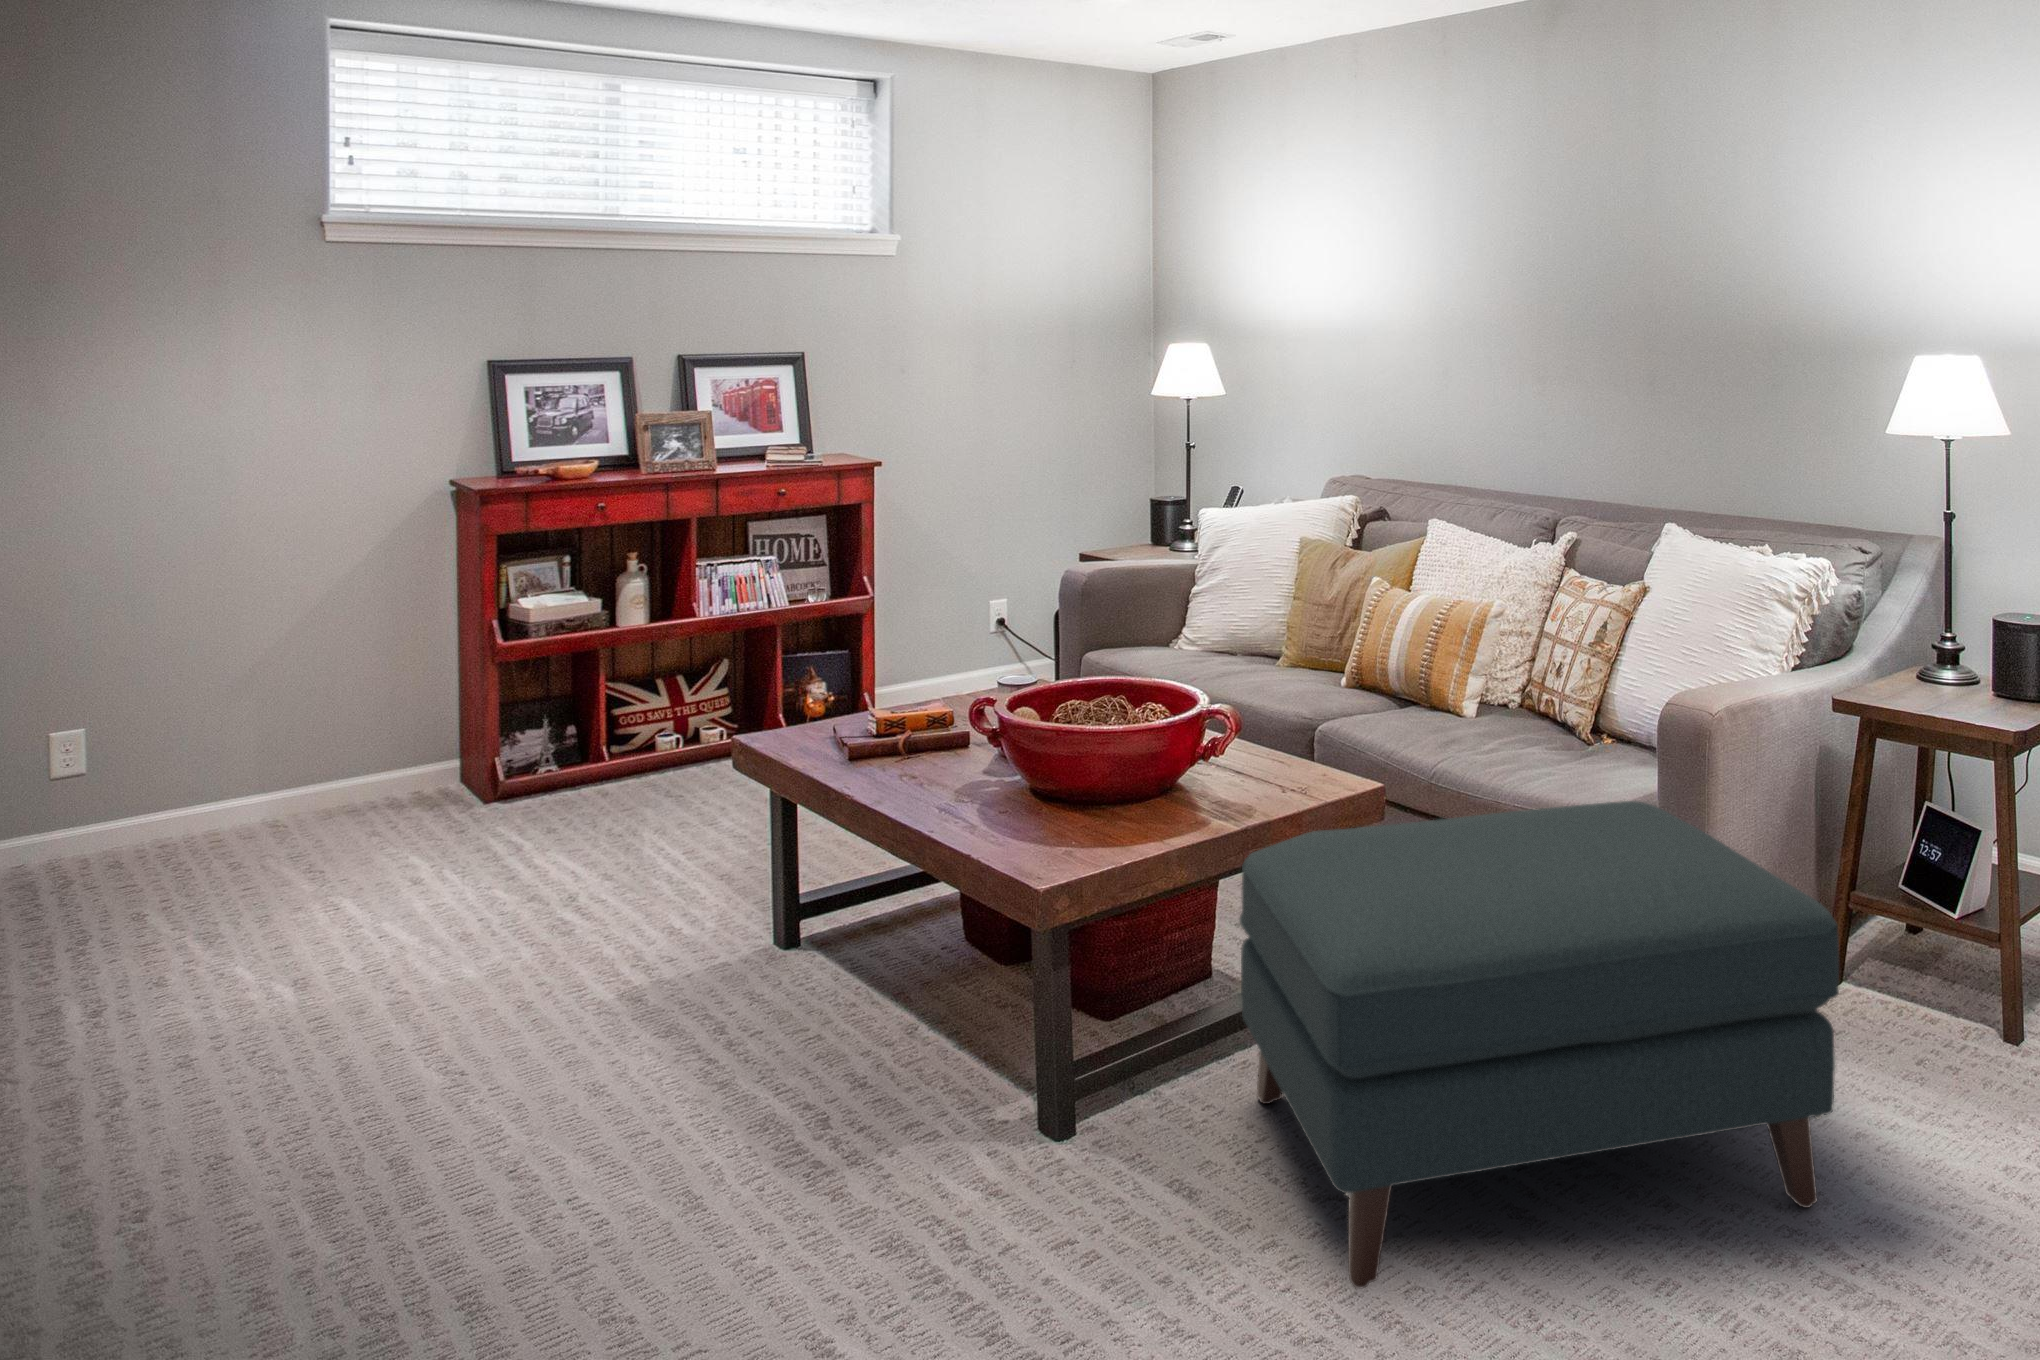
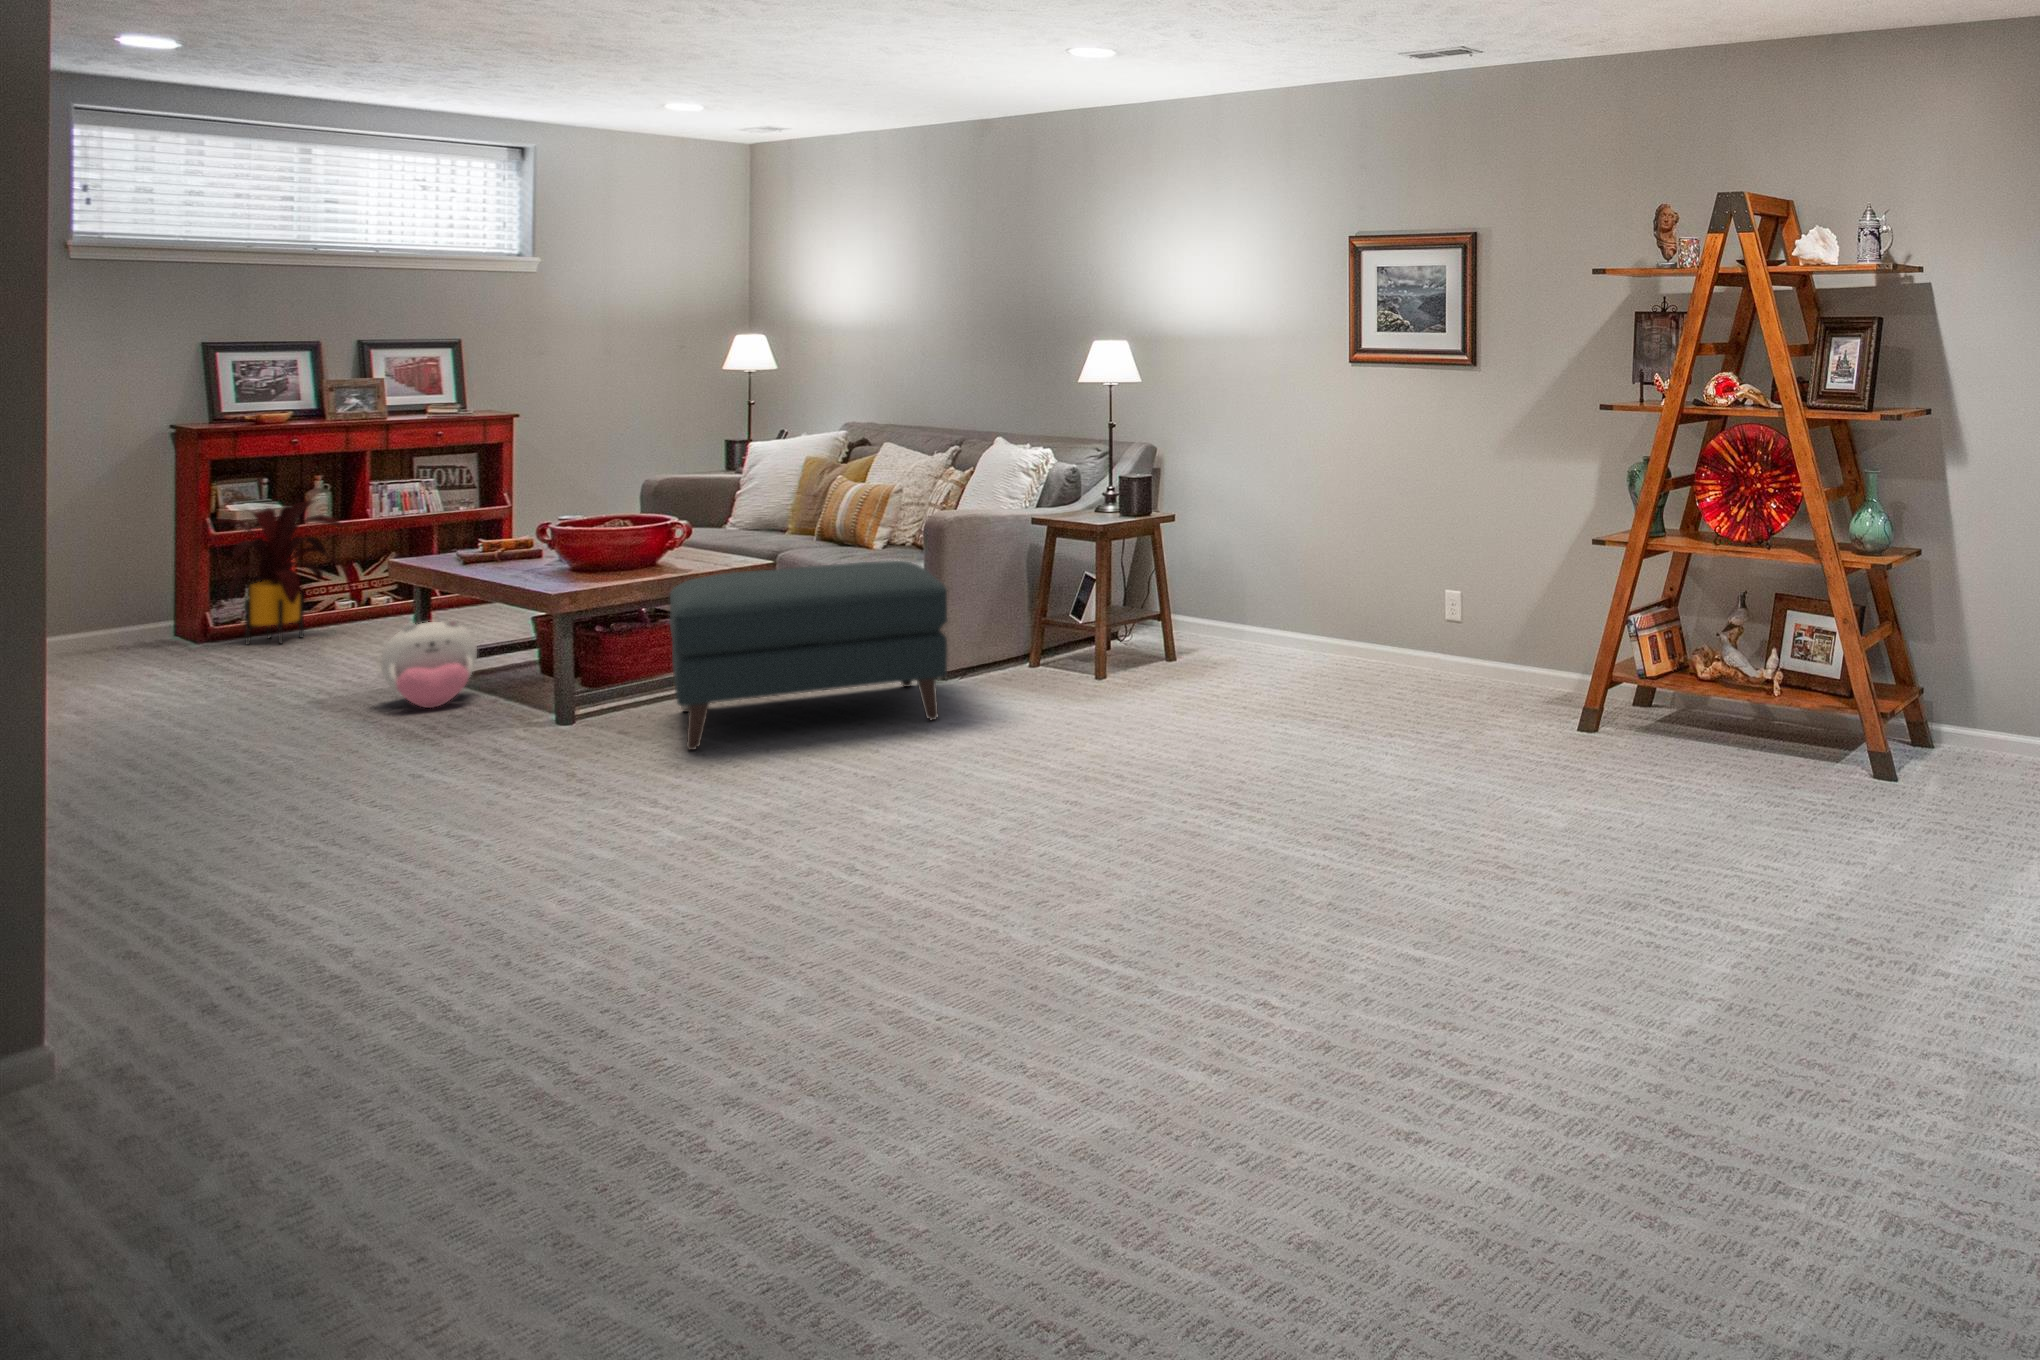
house plant: none [475,592,678,818] -> present [208,500,345,644]
plush toy: none [737,864,883,1036] -> present [381,619,477,708]

